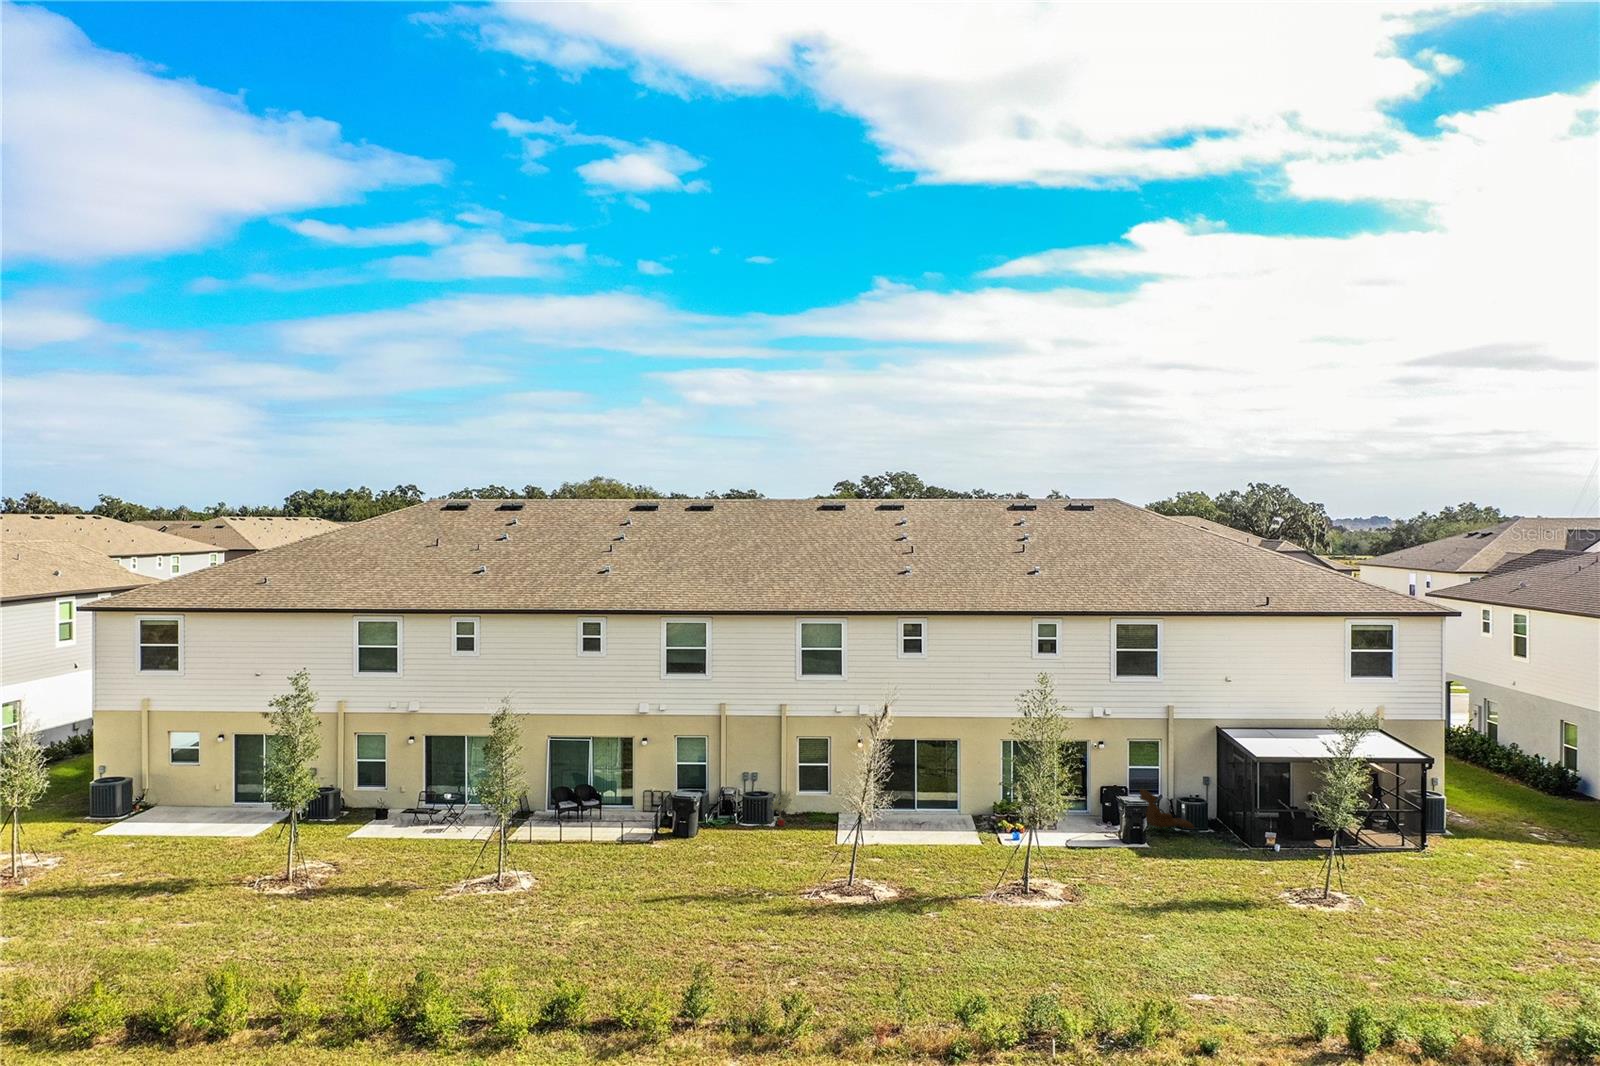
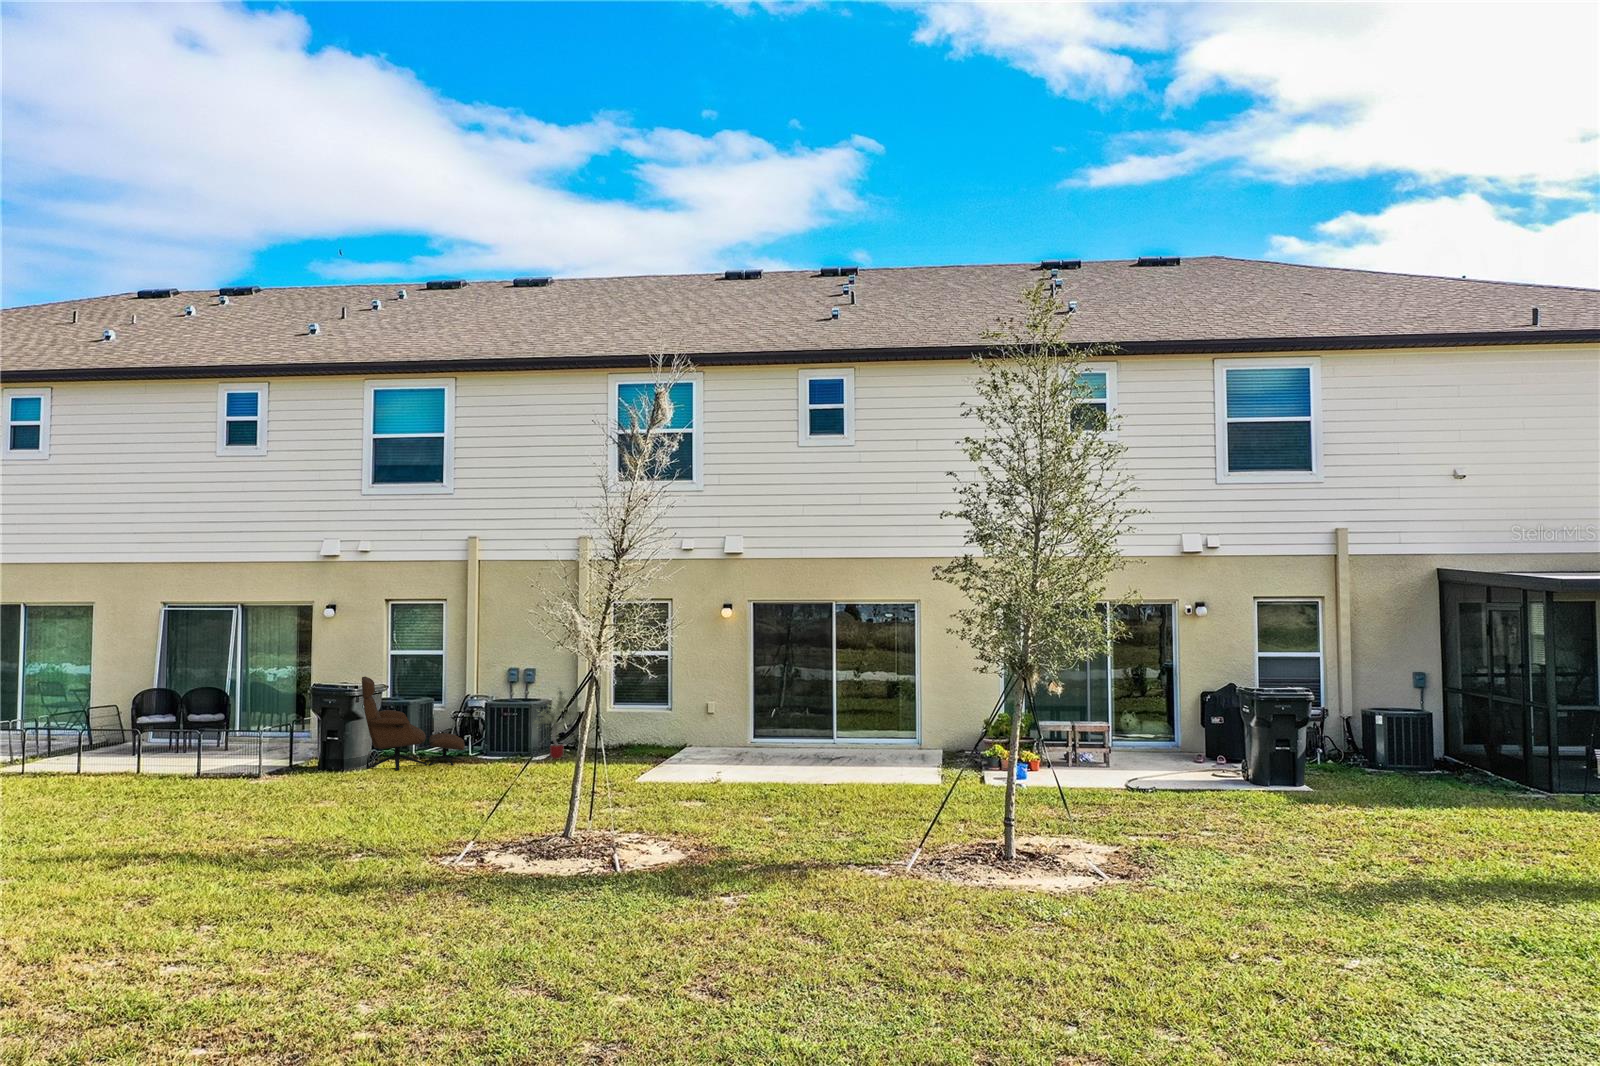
lounge chair: present [1140,789,1194,838] -> present [362,676,465,771]

